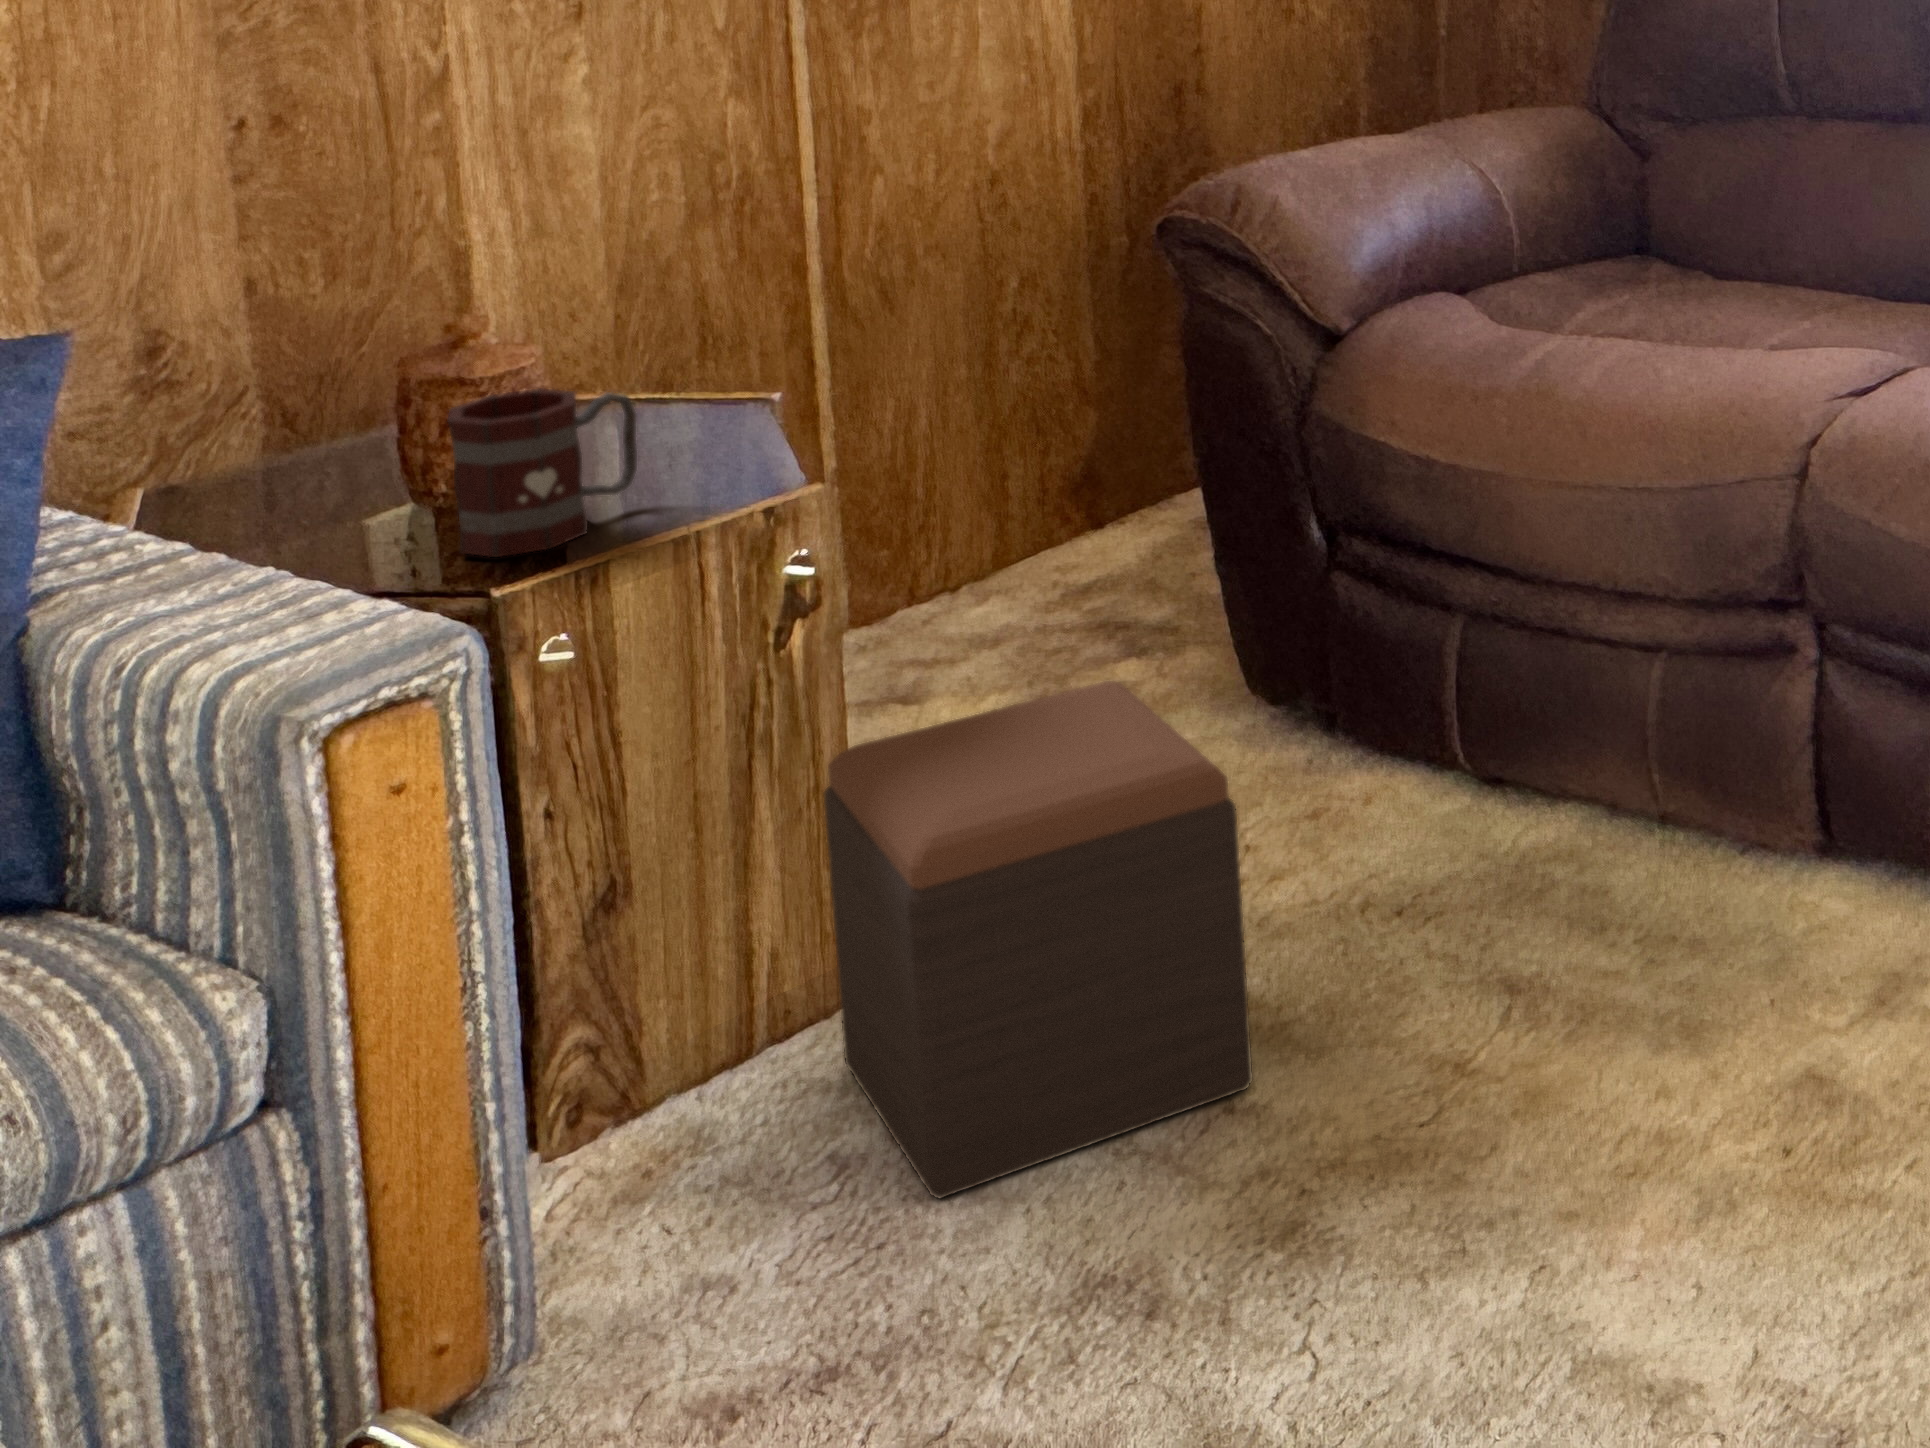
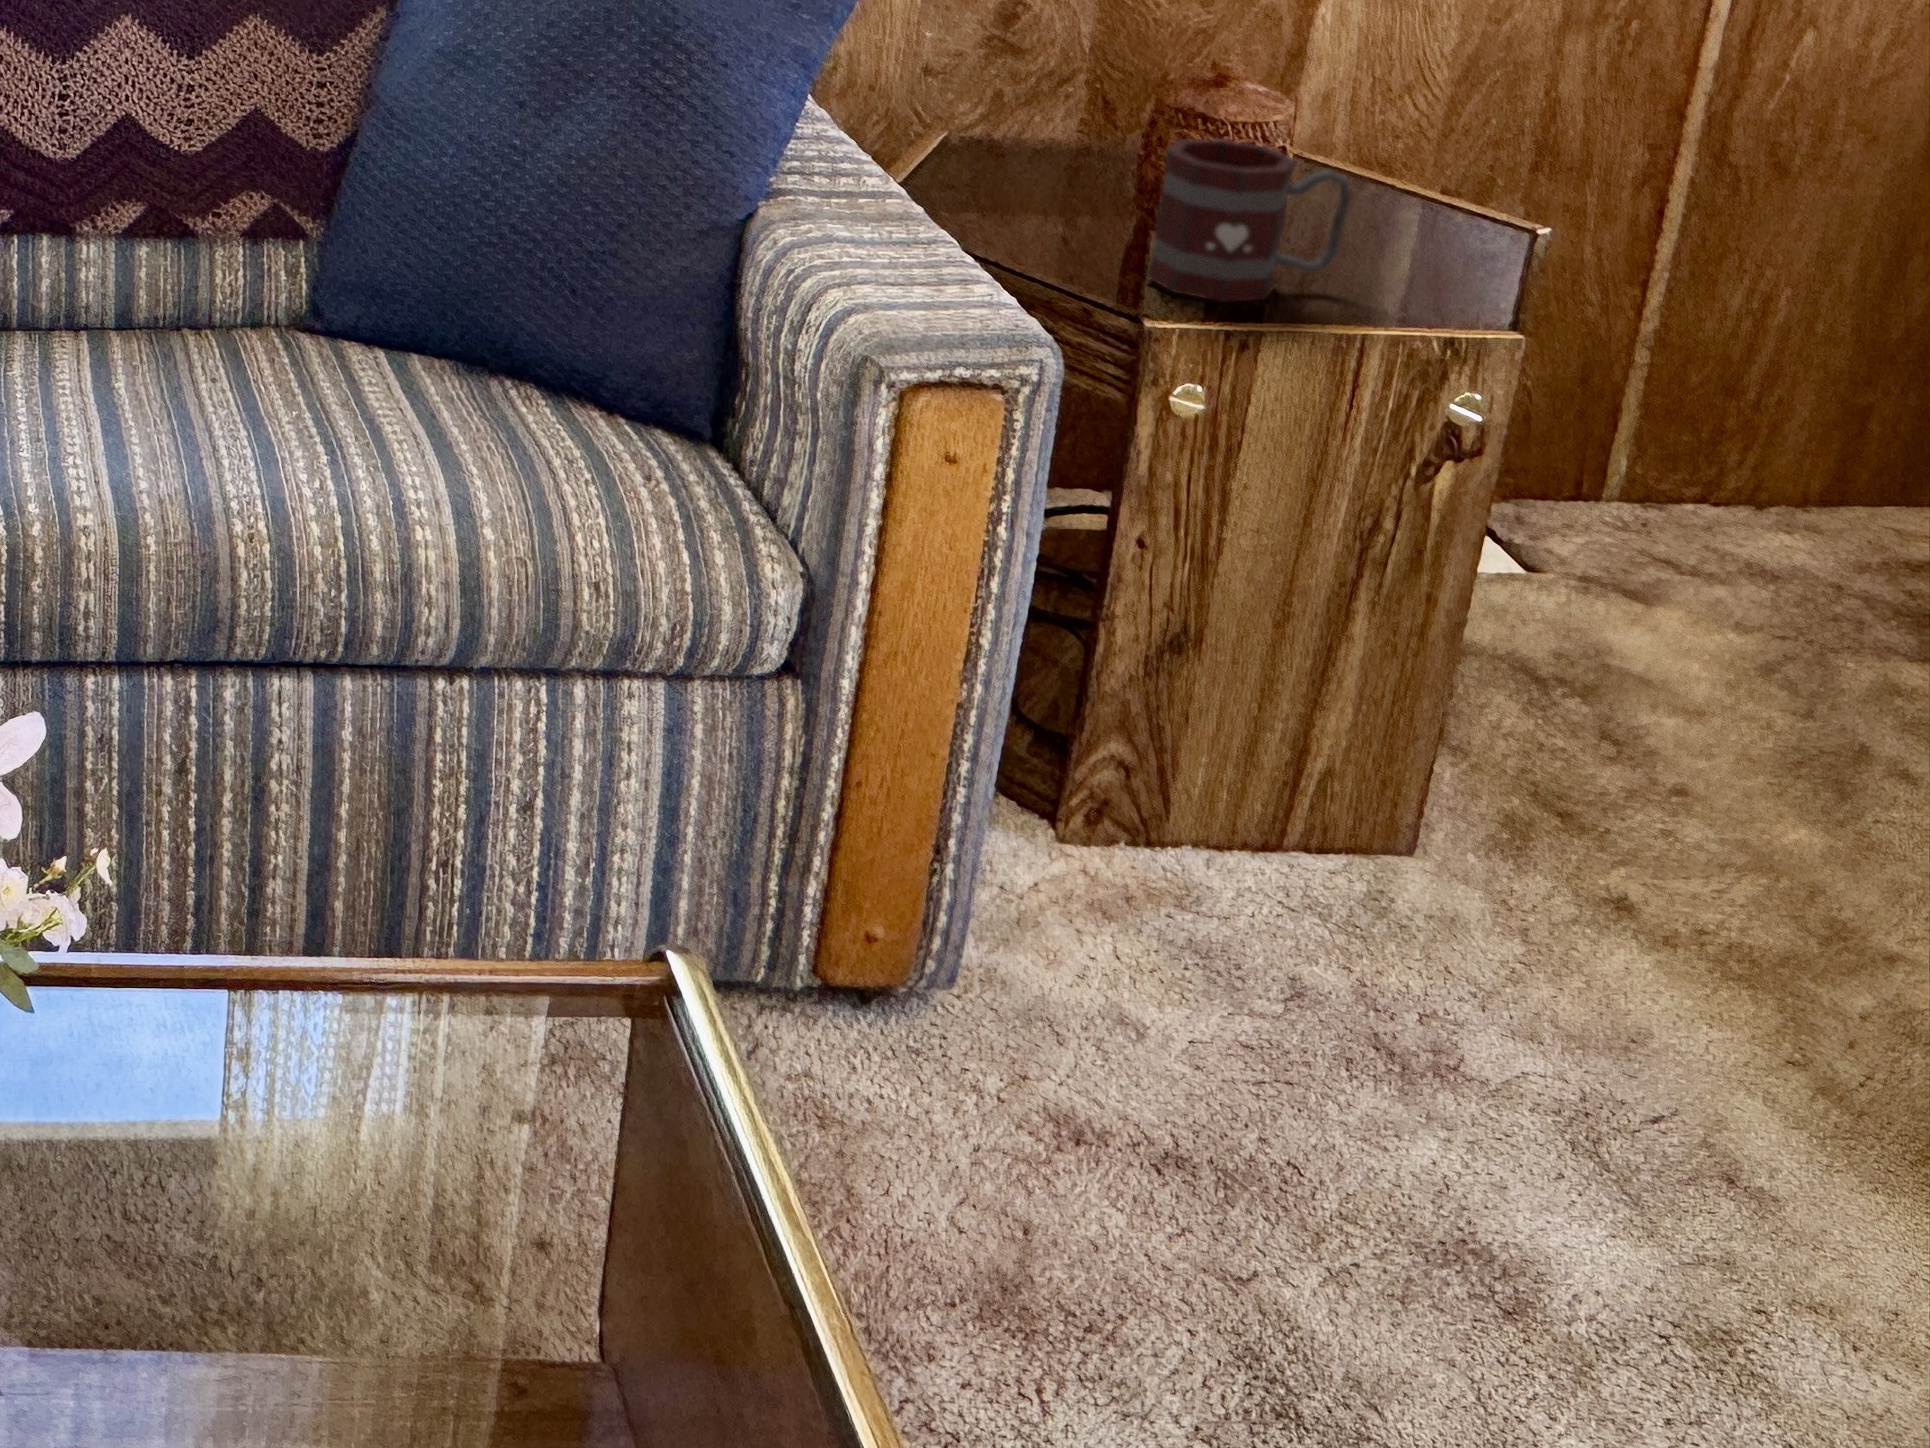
footstool: present [824,681,1253,1198] -> none [1355,609,1852,1177]

